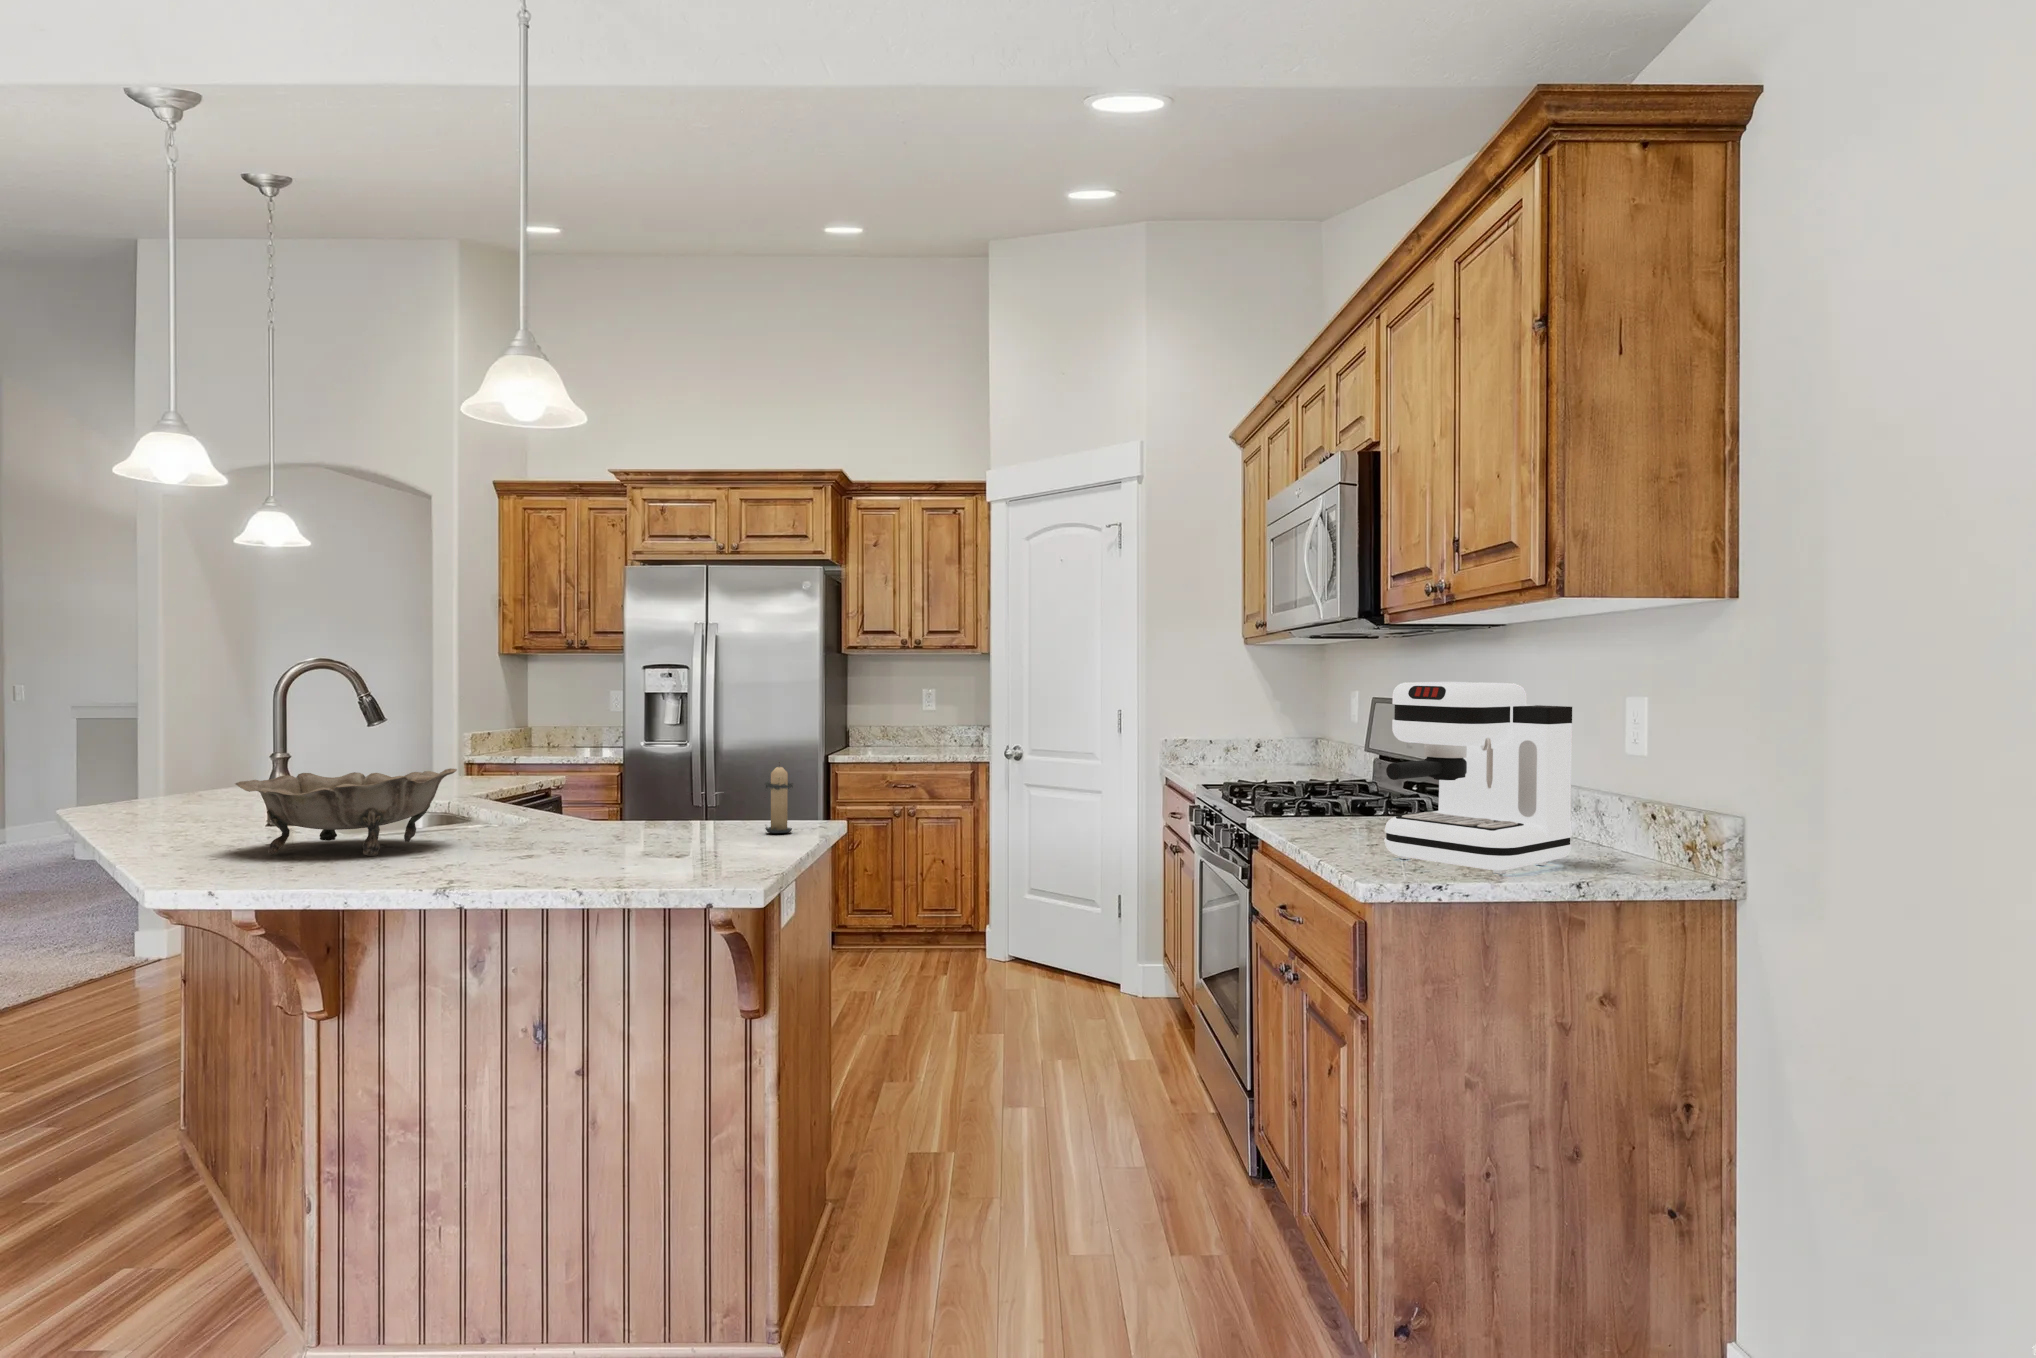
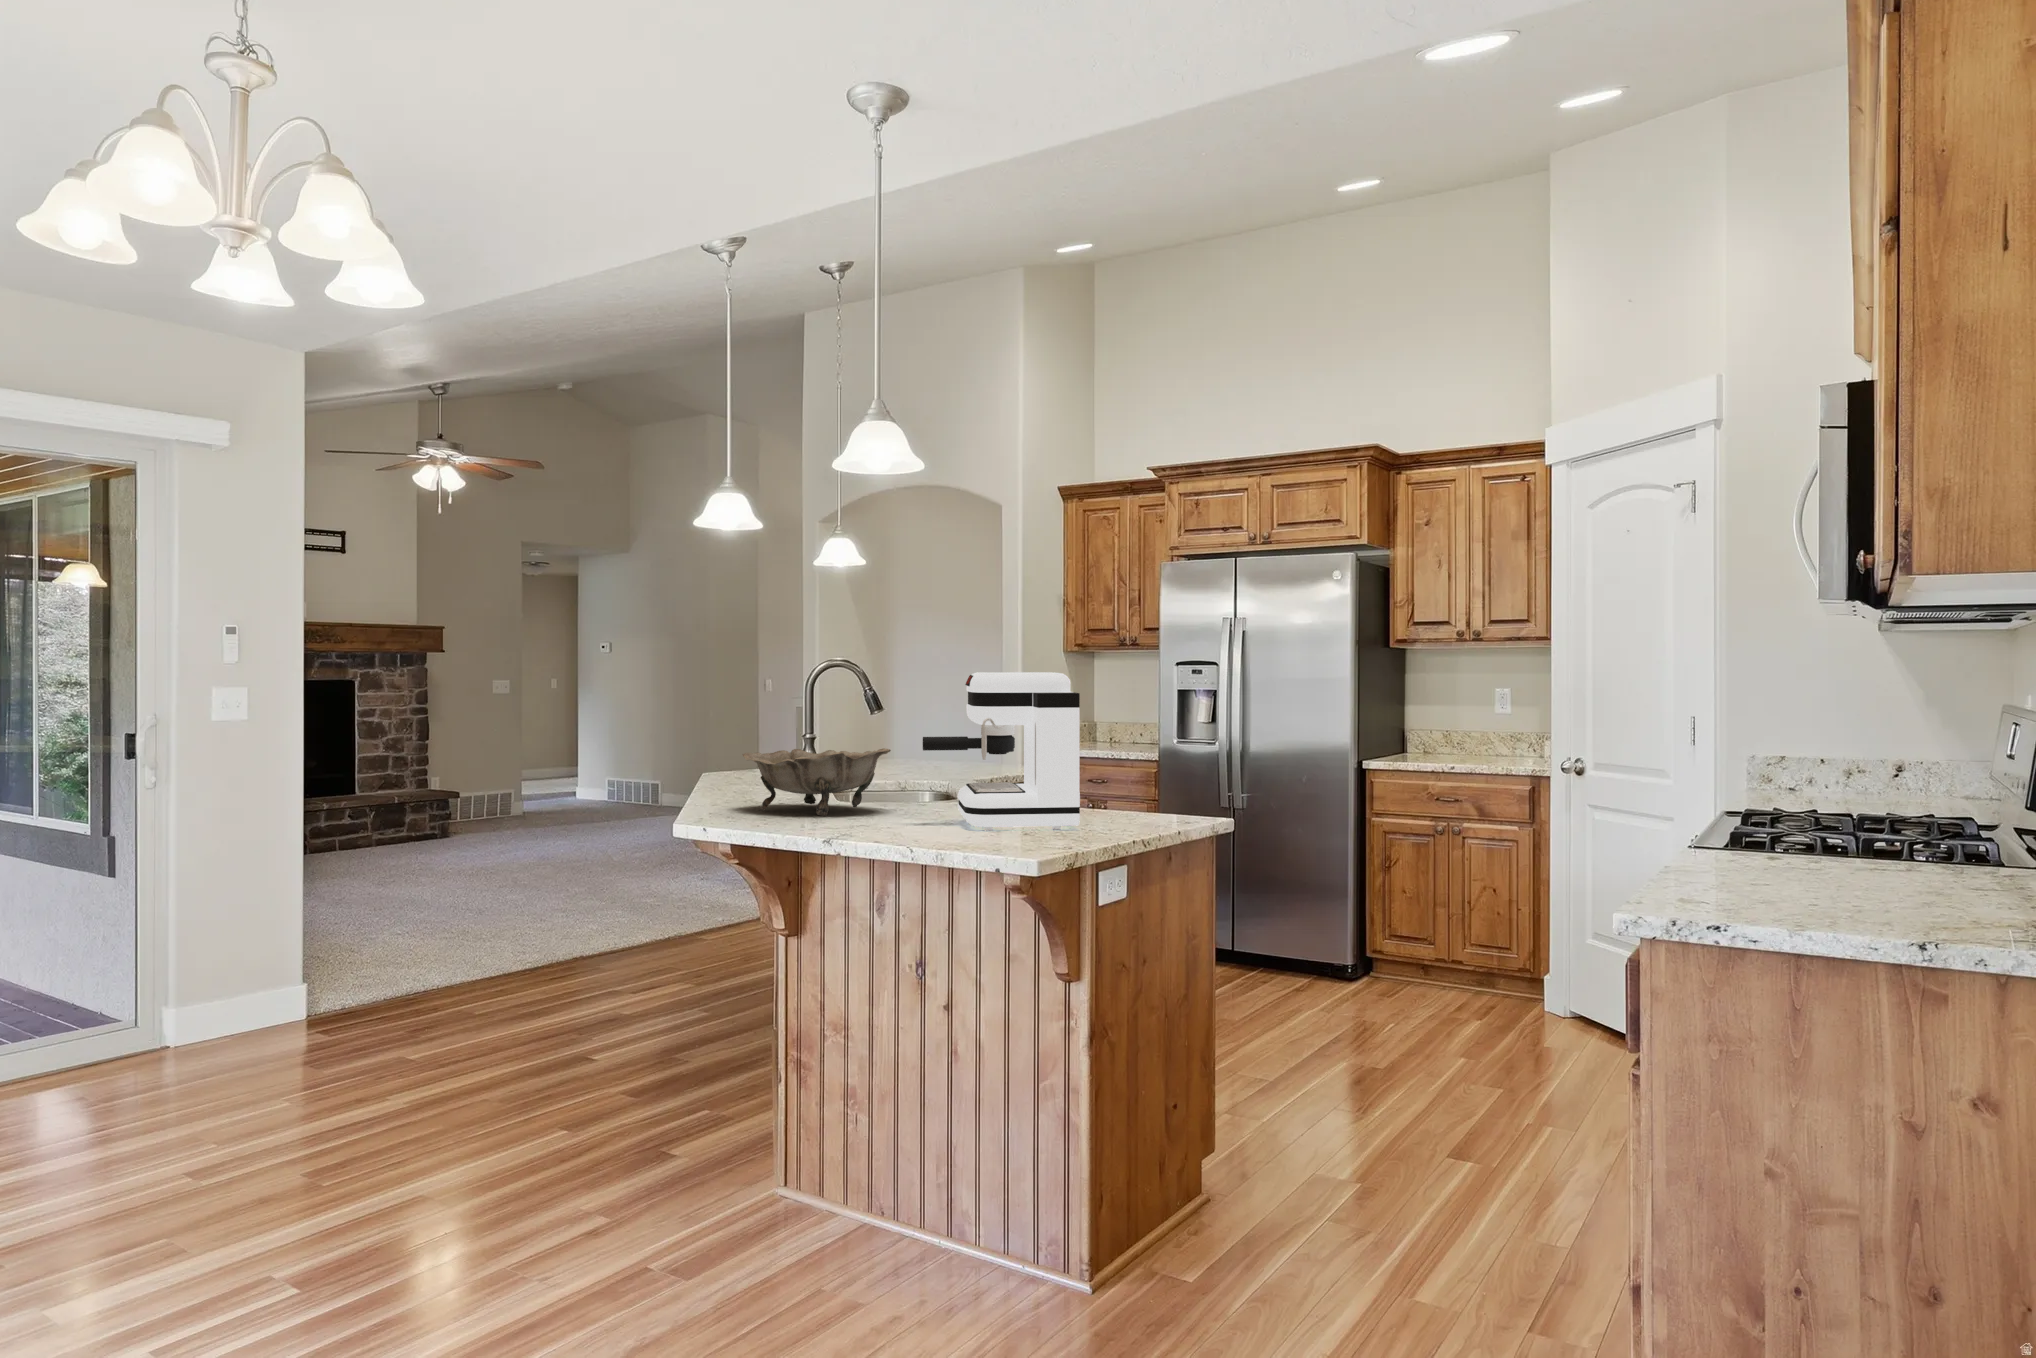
coffee maker: present [1385,682,1572,874] -> present [923,672,1080,830]
candle: present [765,762,793,833] -> none [1134,753,1167,821]

